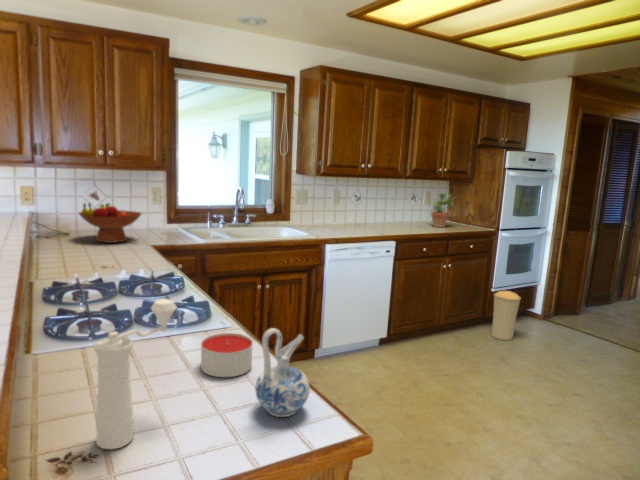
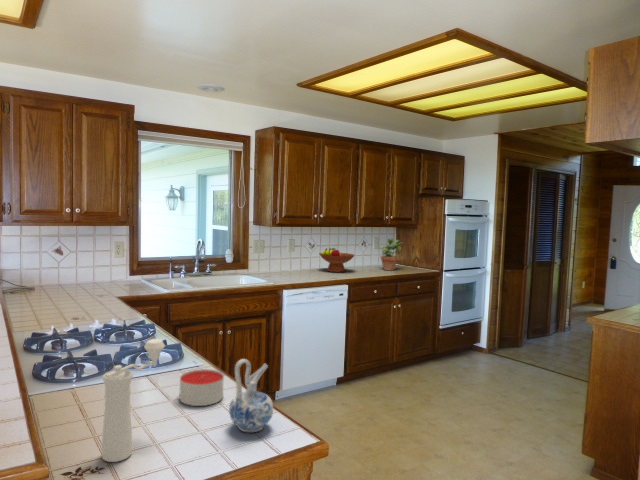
fruit bowl: present [79,203,141,243] -> present [319,248,354,272]
trash can: present [492,291,521,340] -> none [442,328,467,375]

